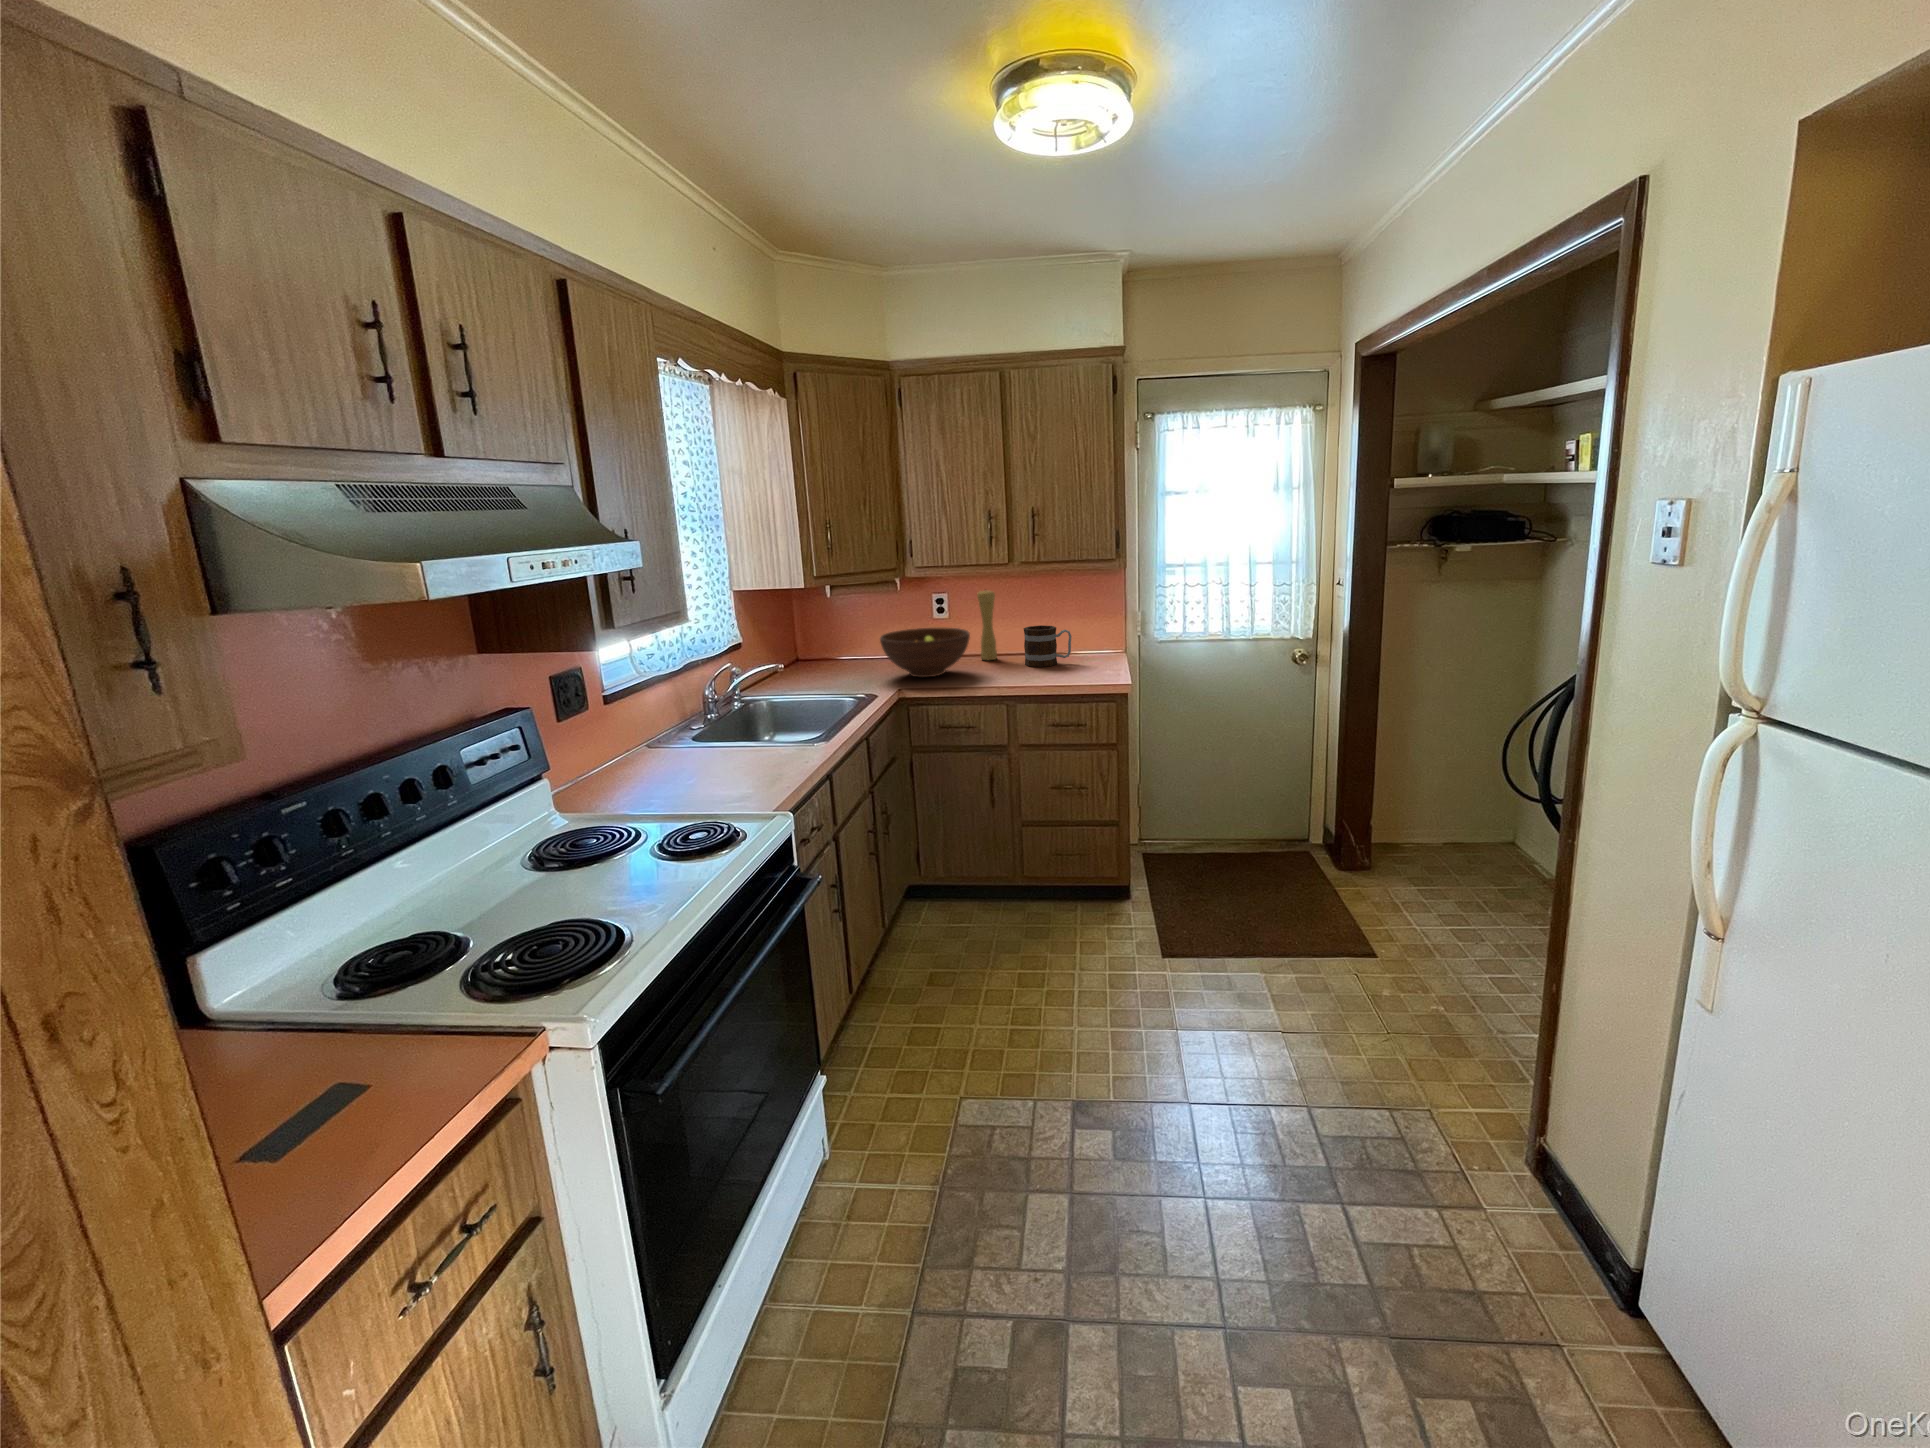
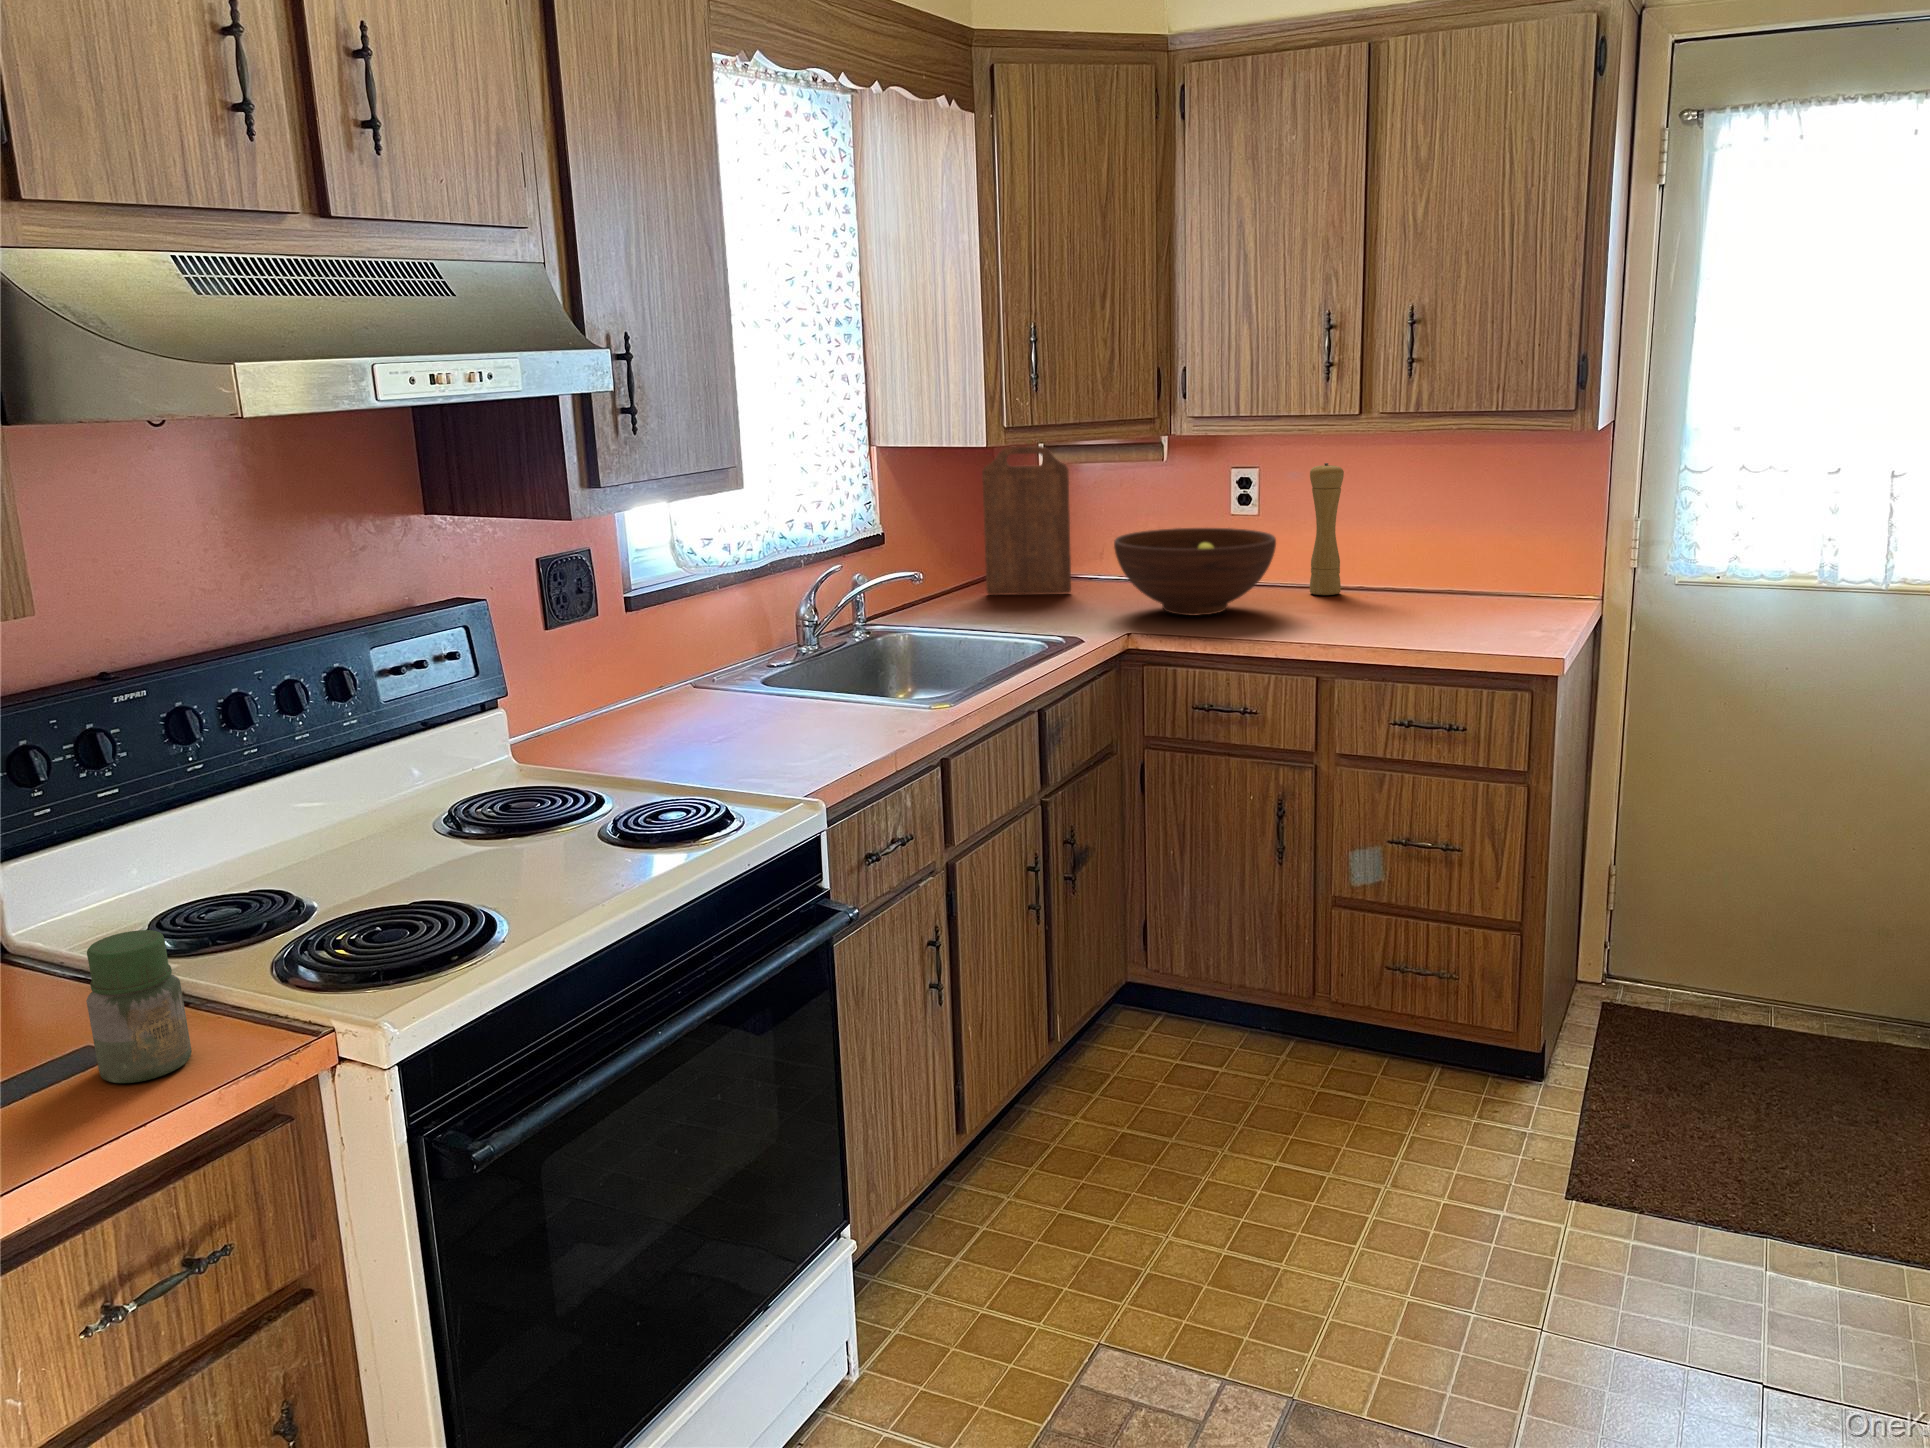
cutting board: none [792,586,849,674] -> present [982,446,1071,595]
mug: present [1024,625,1072,667] -> none [1384,535,1477,613]
jar: none [355,982,441,1102] -> present [86,930,192,1083]

